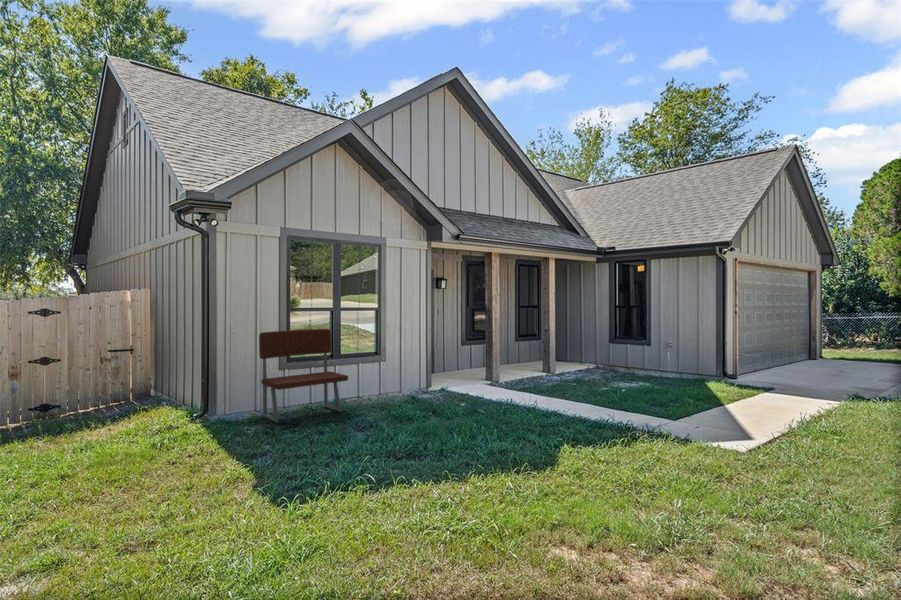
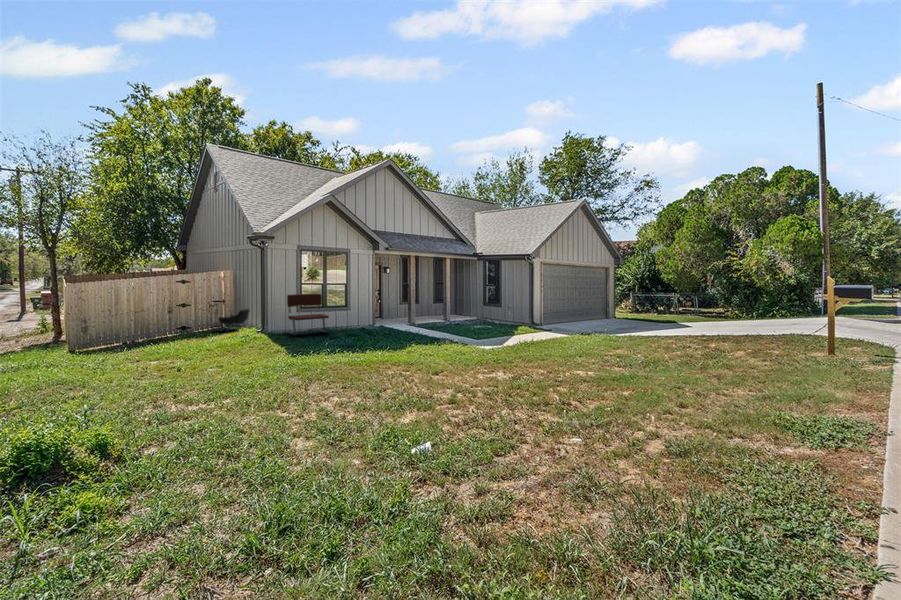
lounge chair: none [109,363,181,416] -> present [218,309,250,330]

